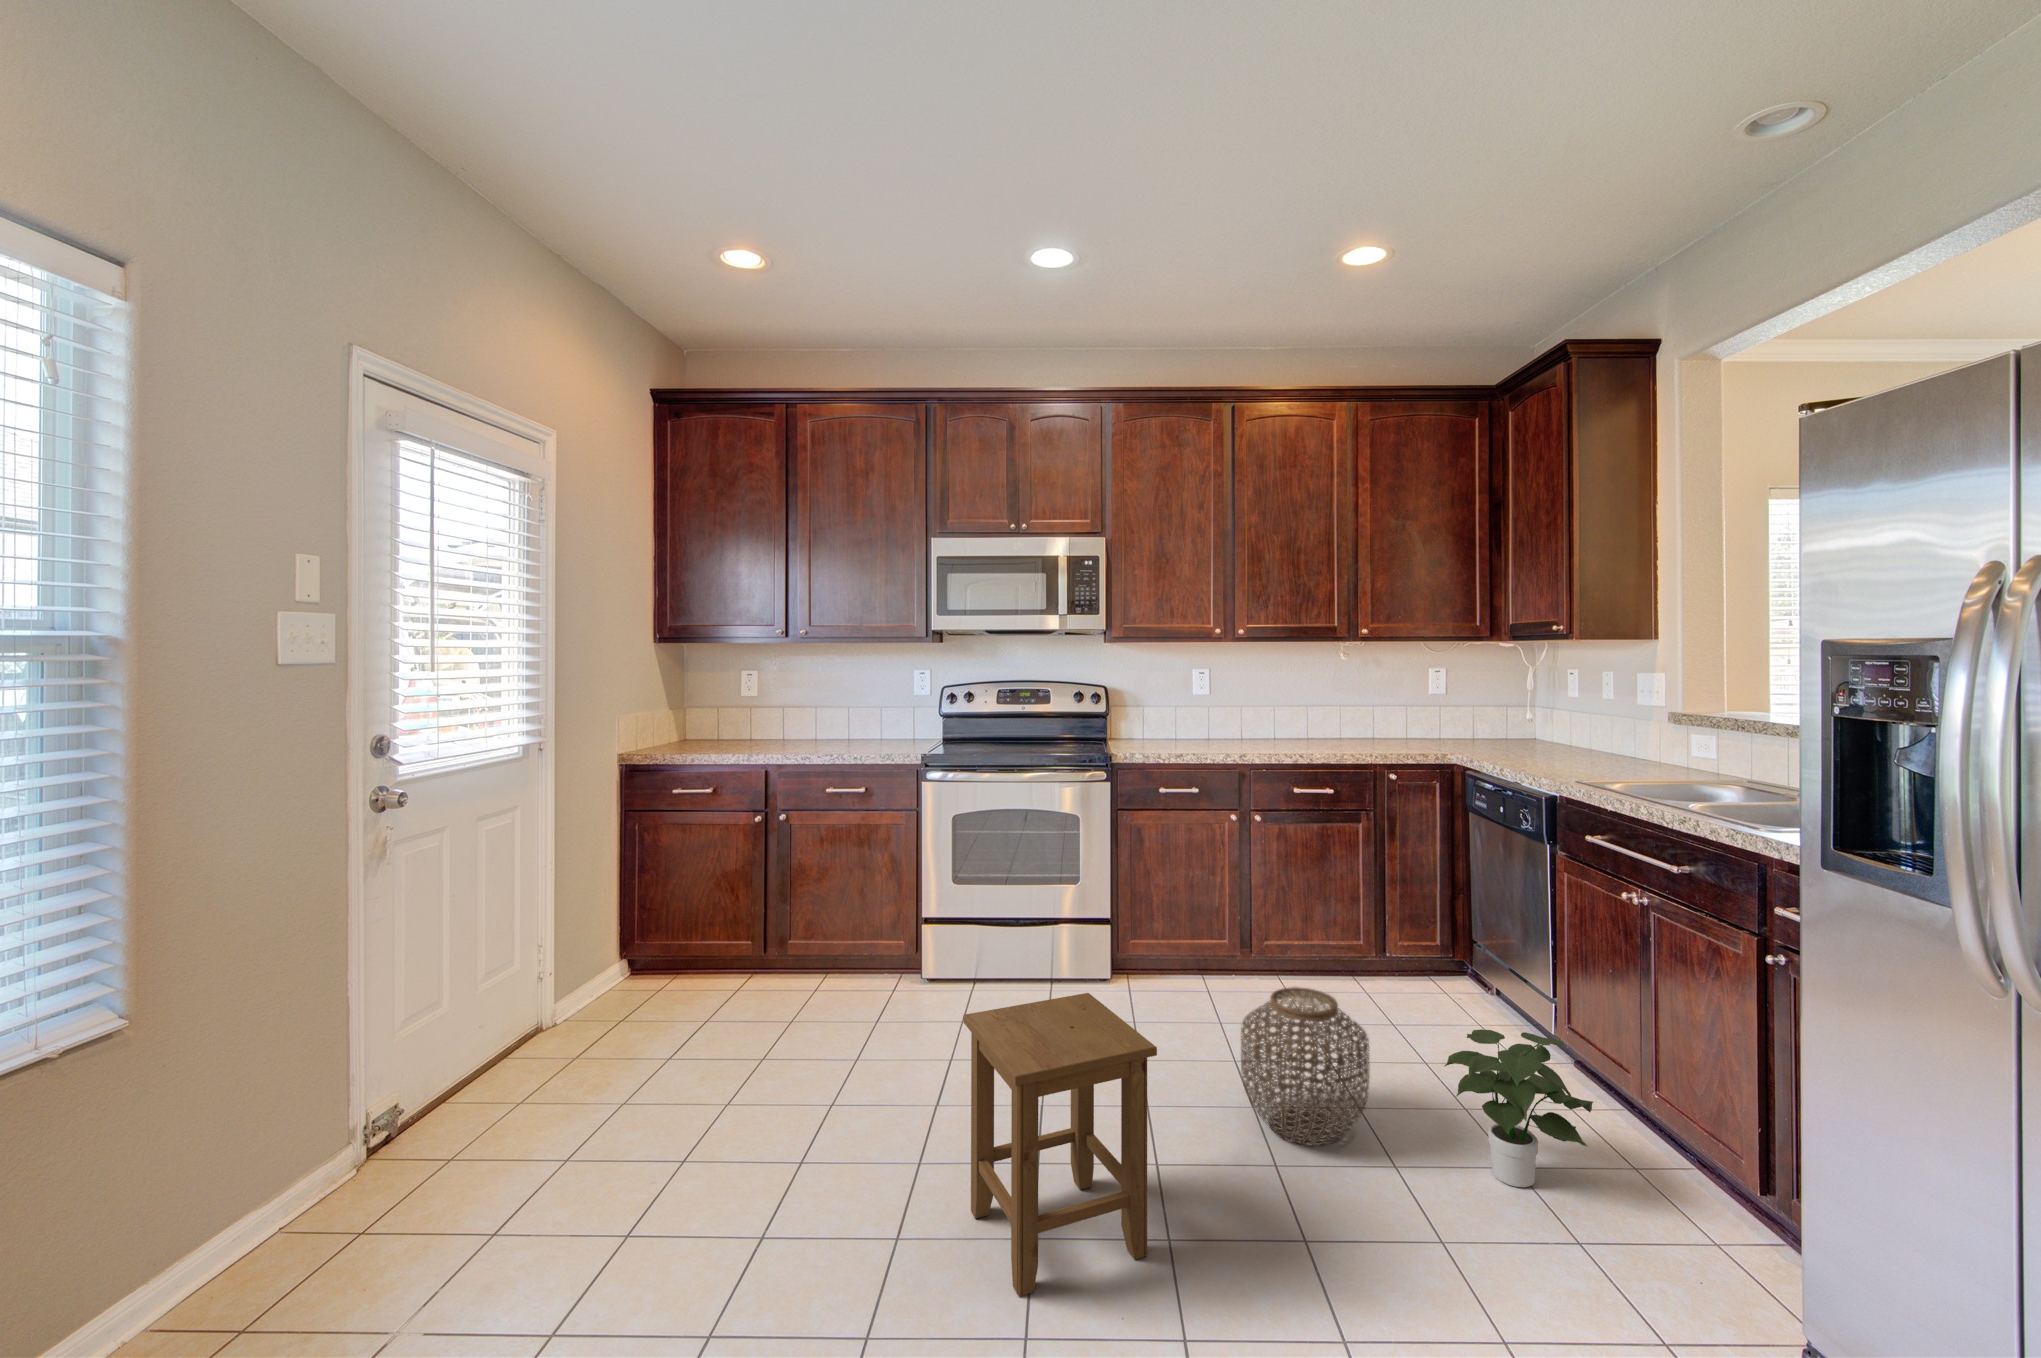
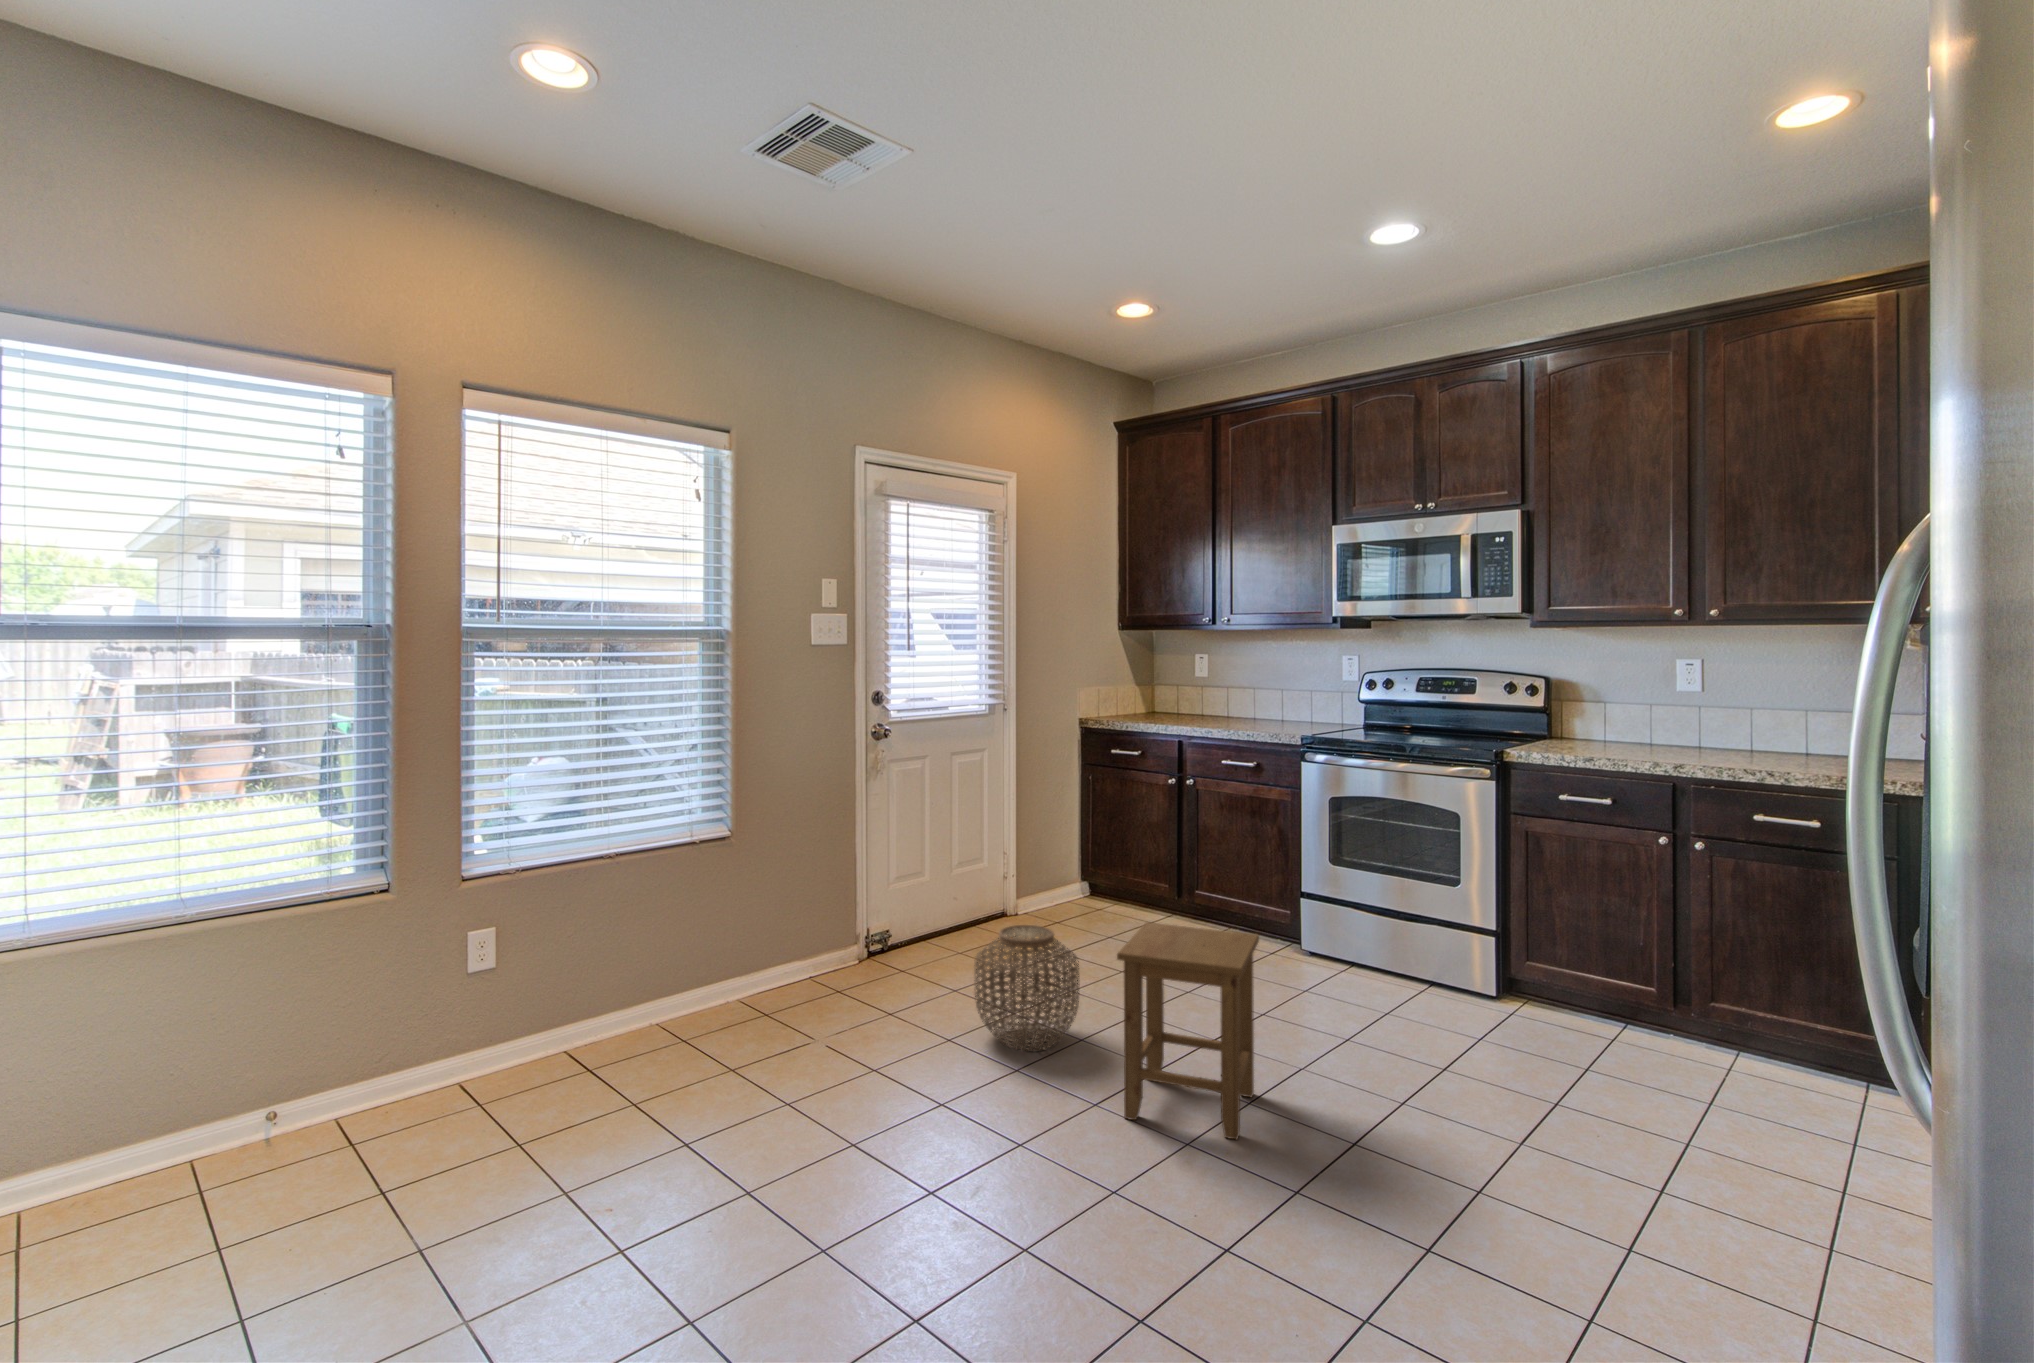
woven basket: present [1241,987,1370,1145] -> present [975,925,1079,1051]
potted plant: present [1445,1029,1593,1187] -> none [1631,1087,1820,1269]

